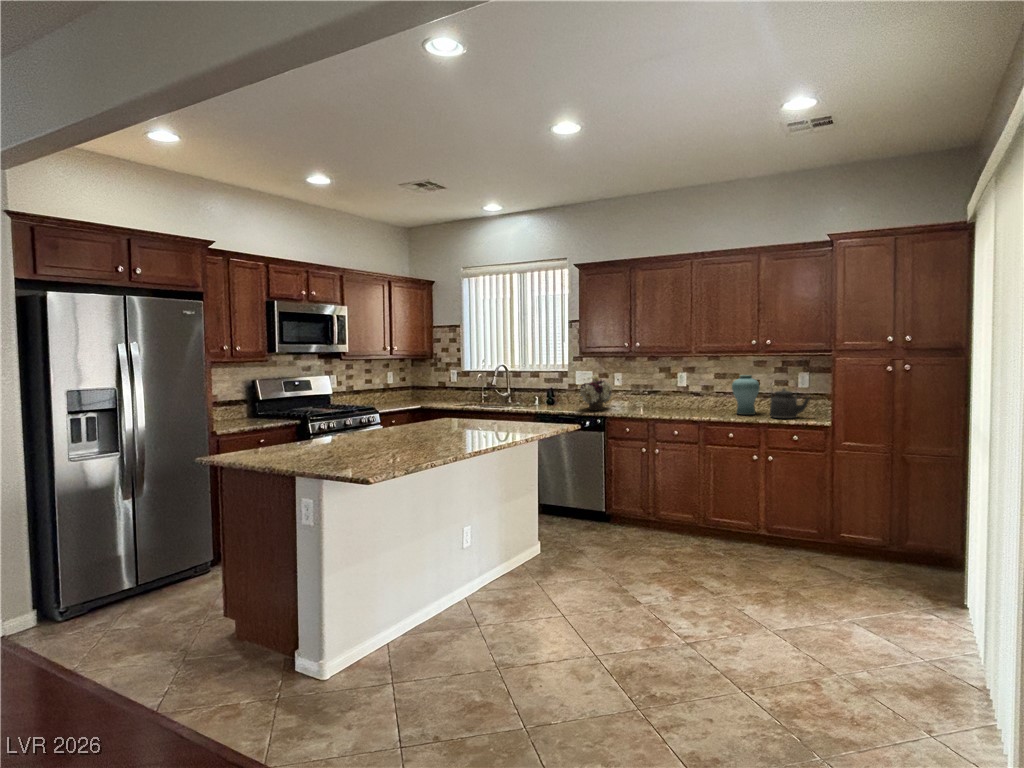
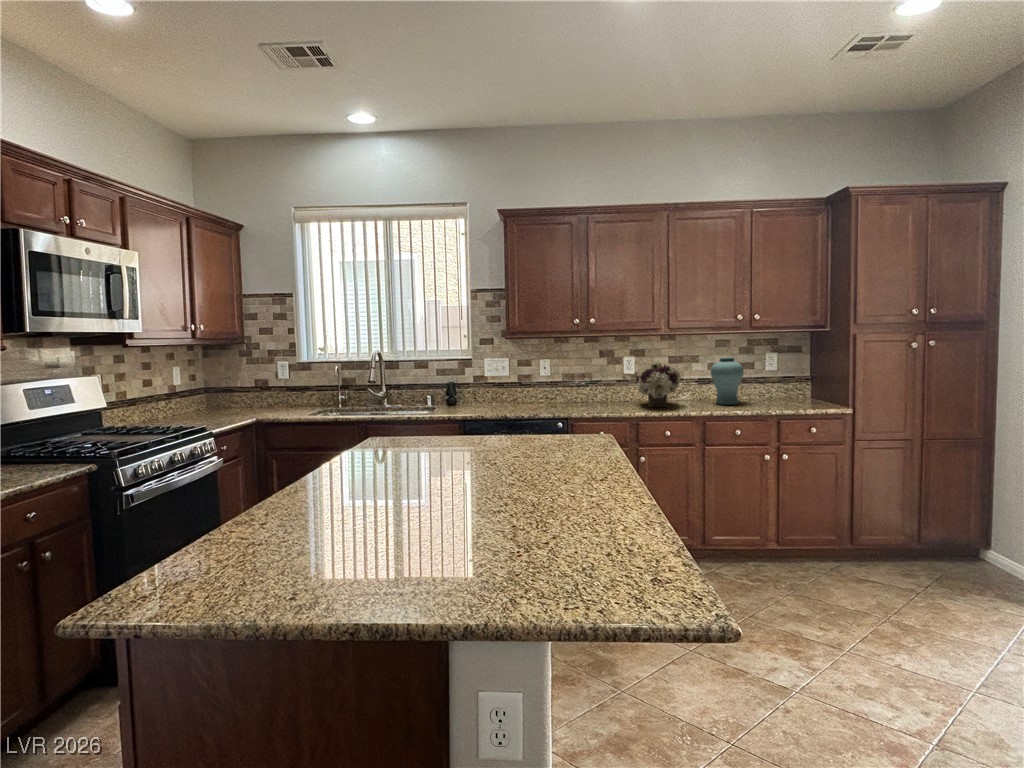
flower arrangement: present [579,375,612,410] -> present [636,360,681,407]
kettle: present [770,383,811,418] -> none [761,363,808,407]

